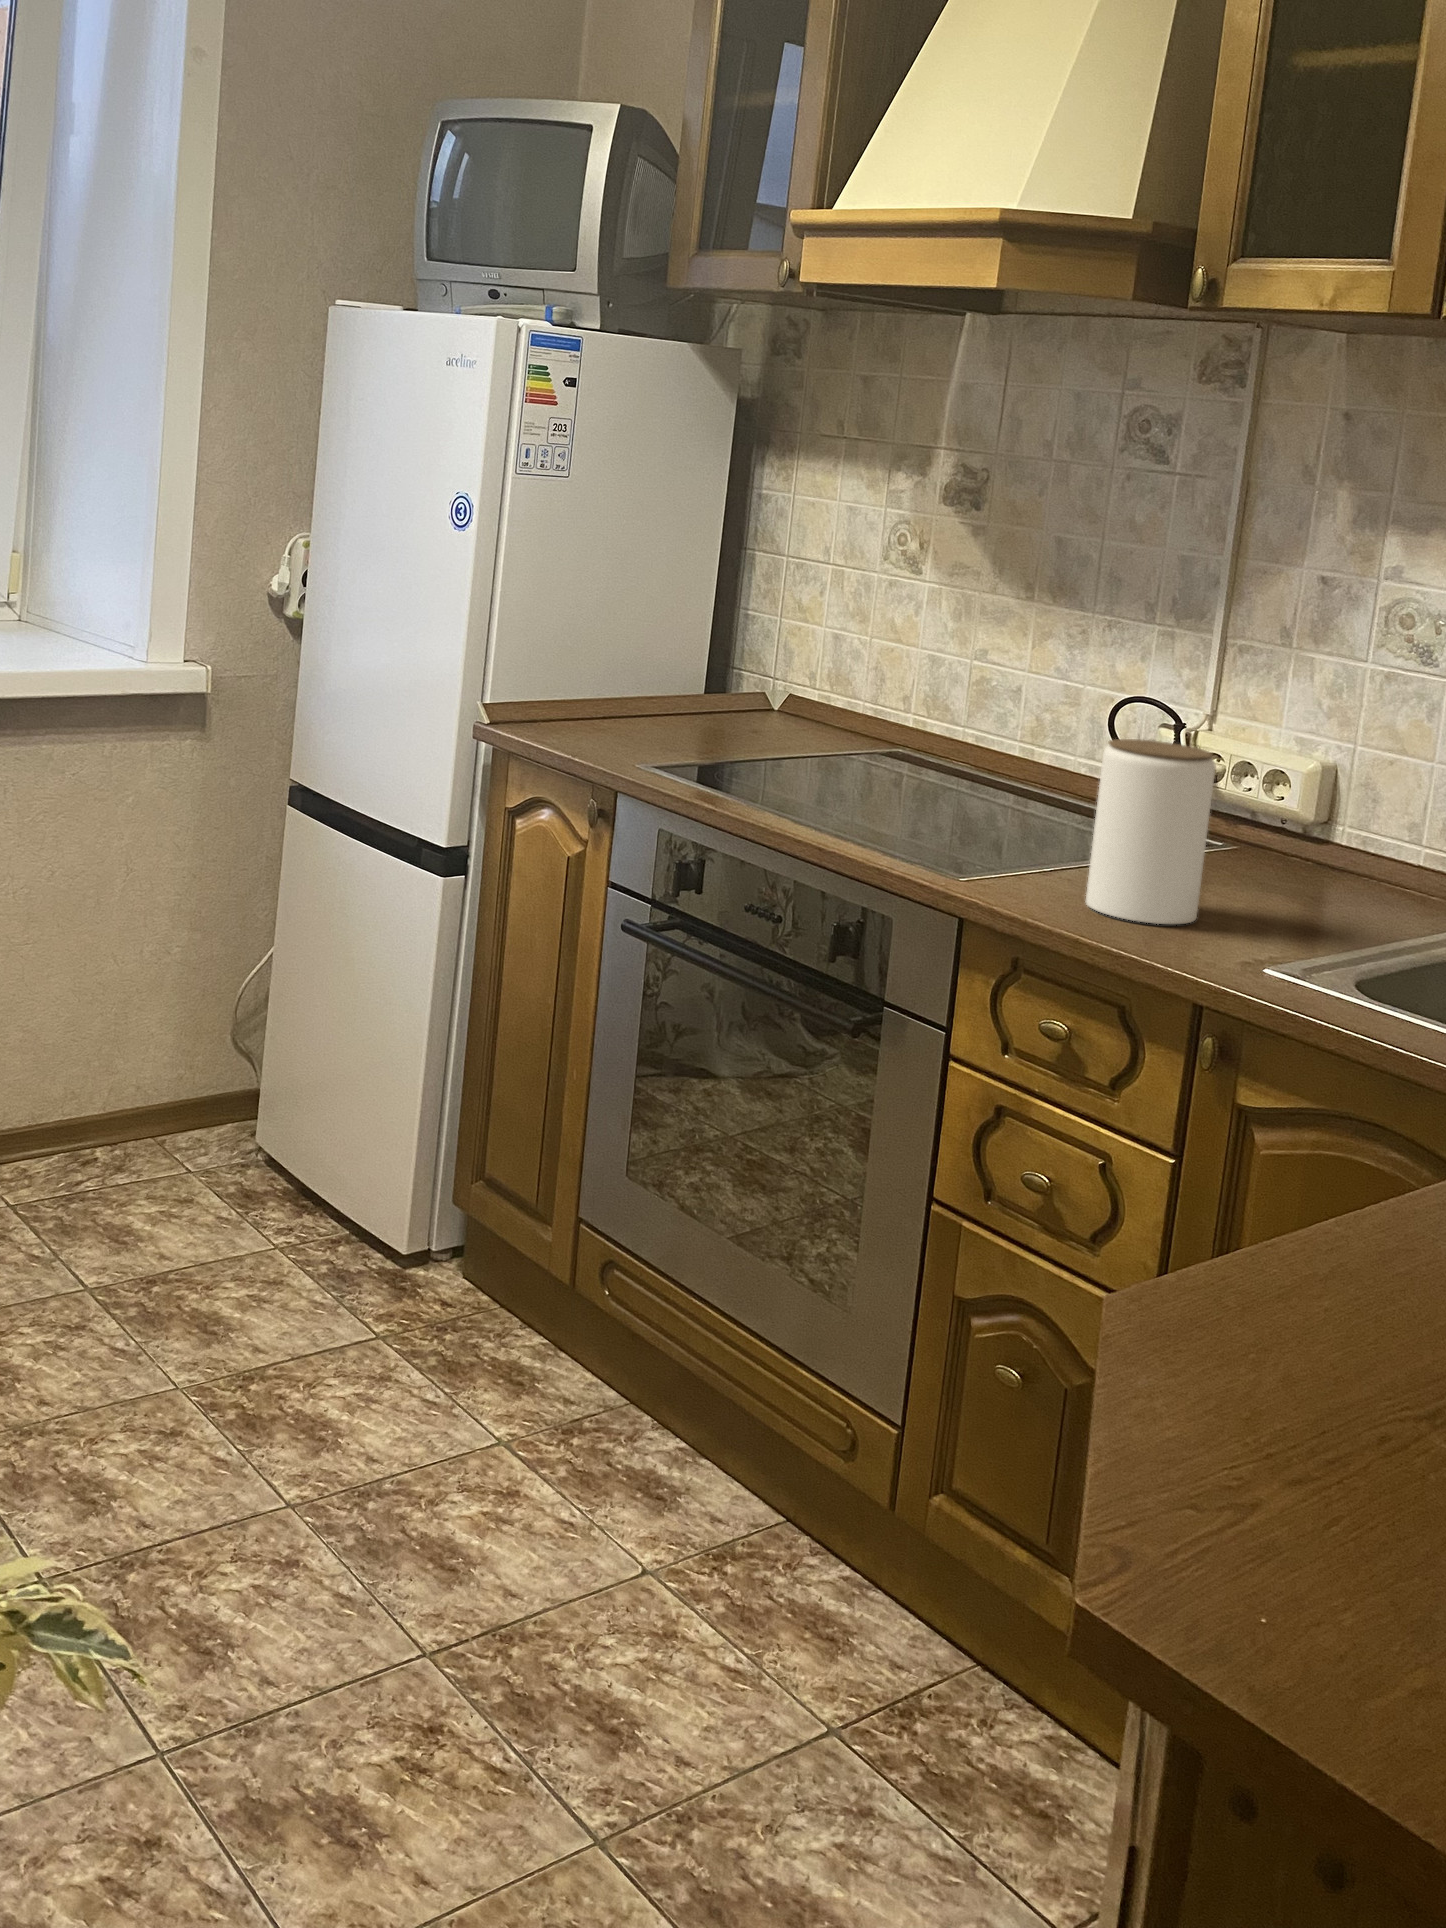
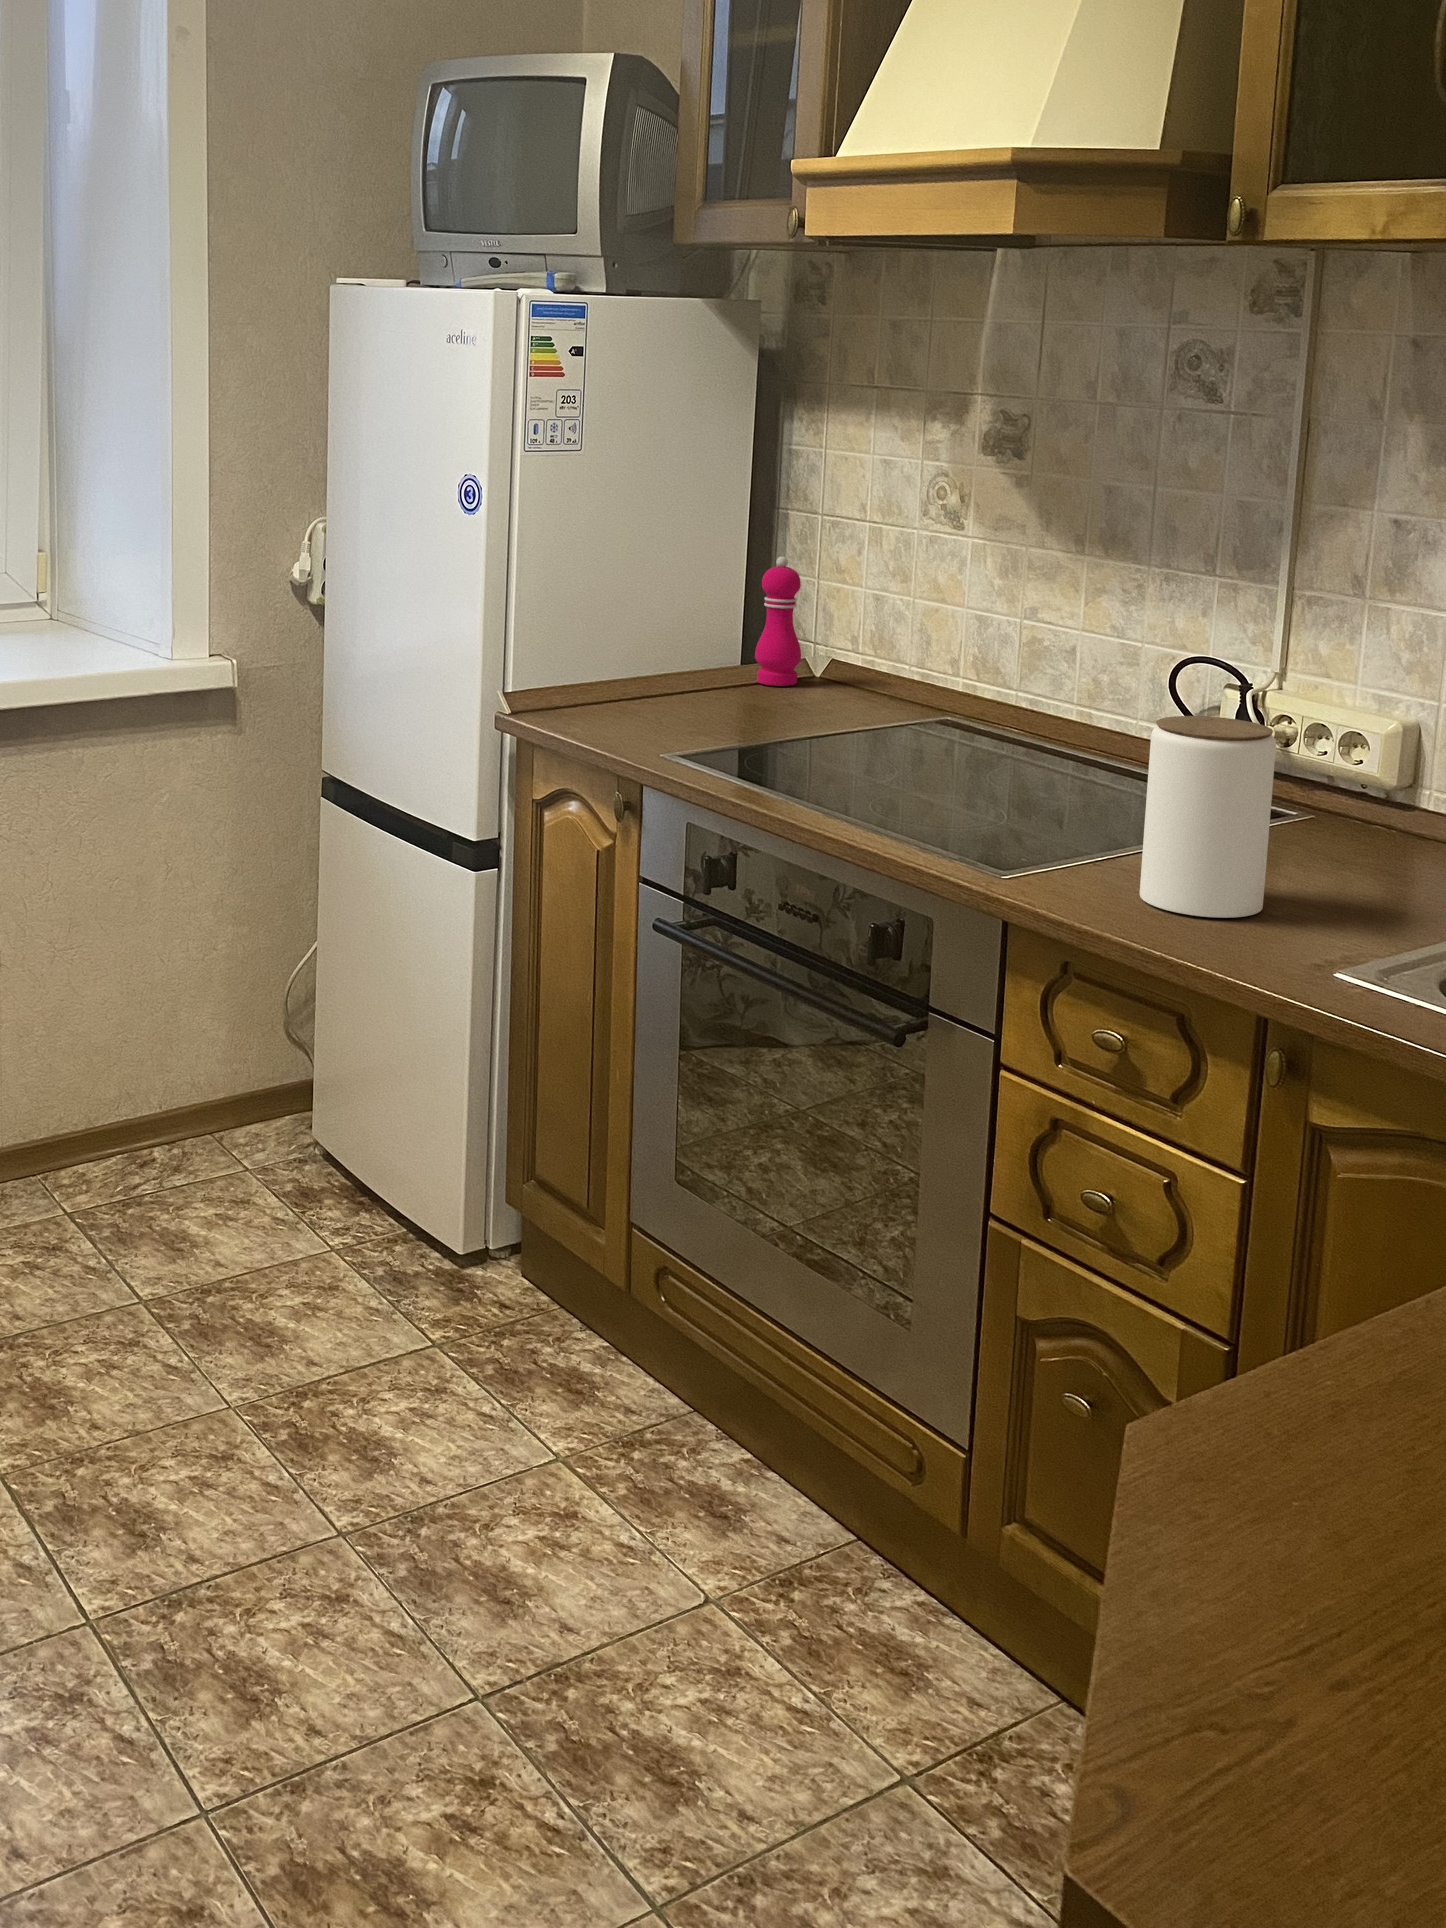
pepper mill: none [718,594,765,718] -> present [755,557,801,686]

